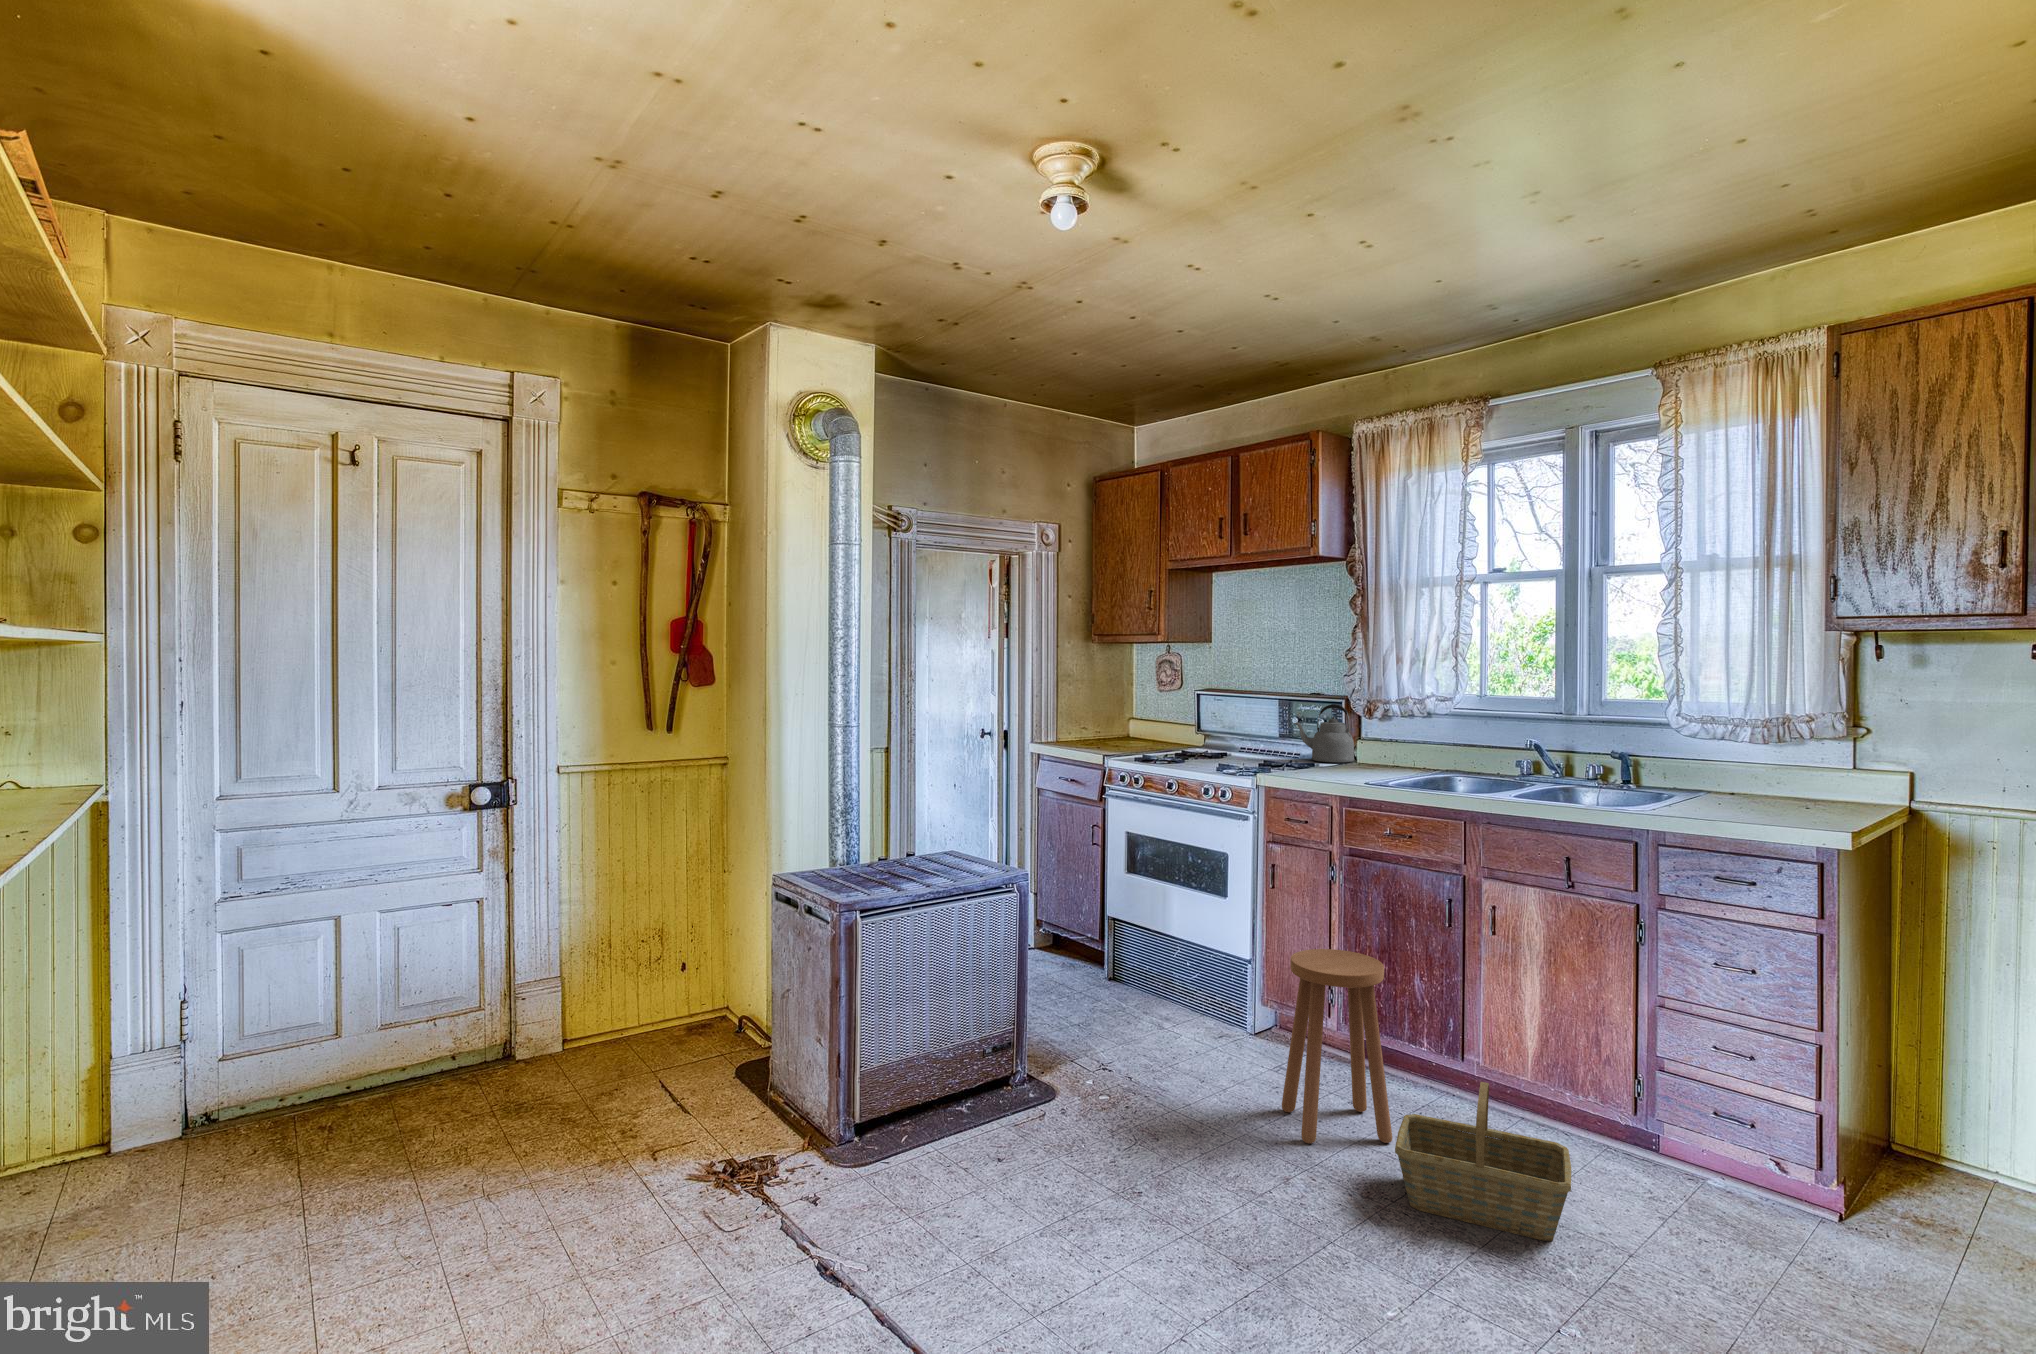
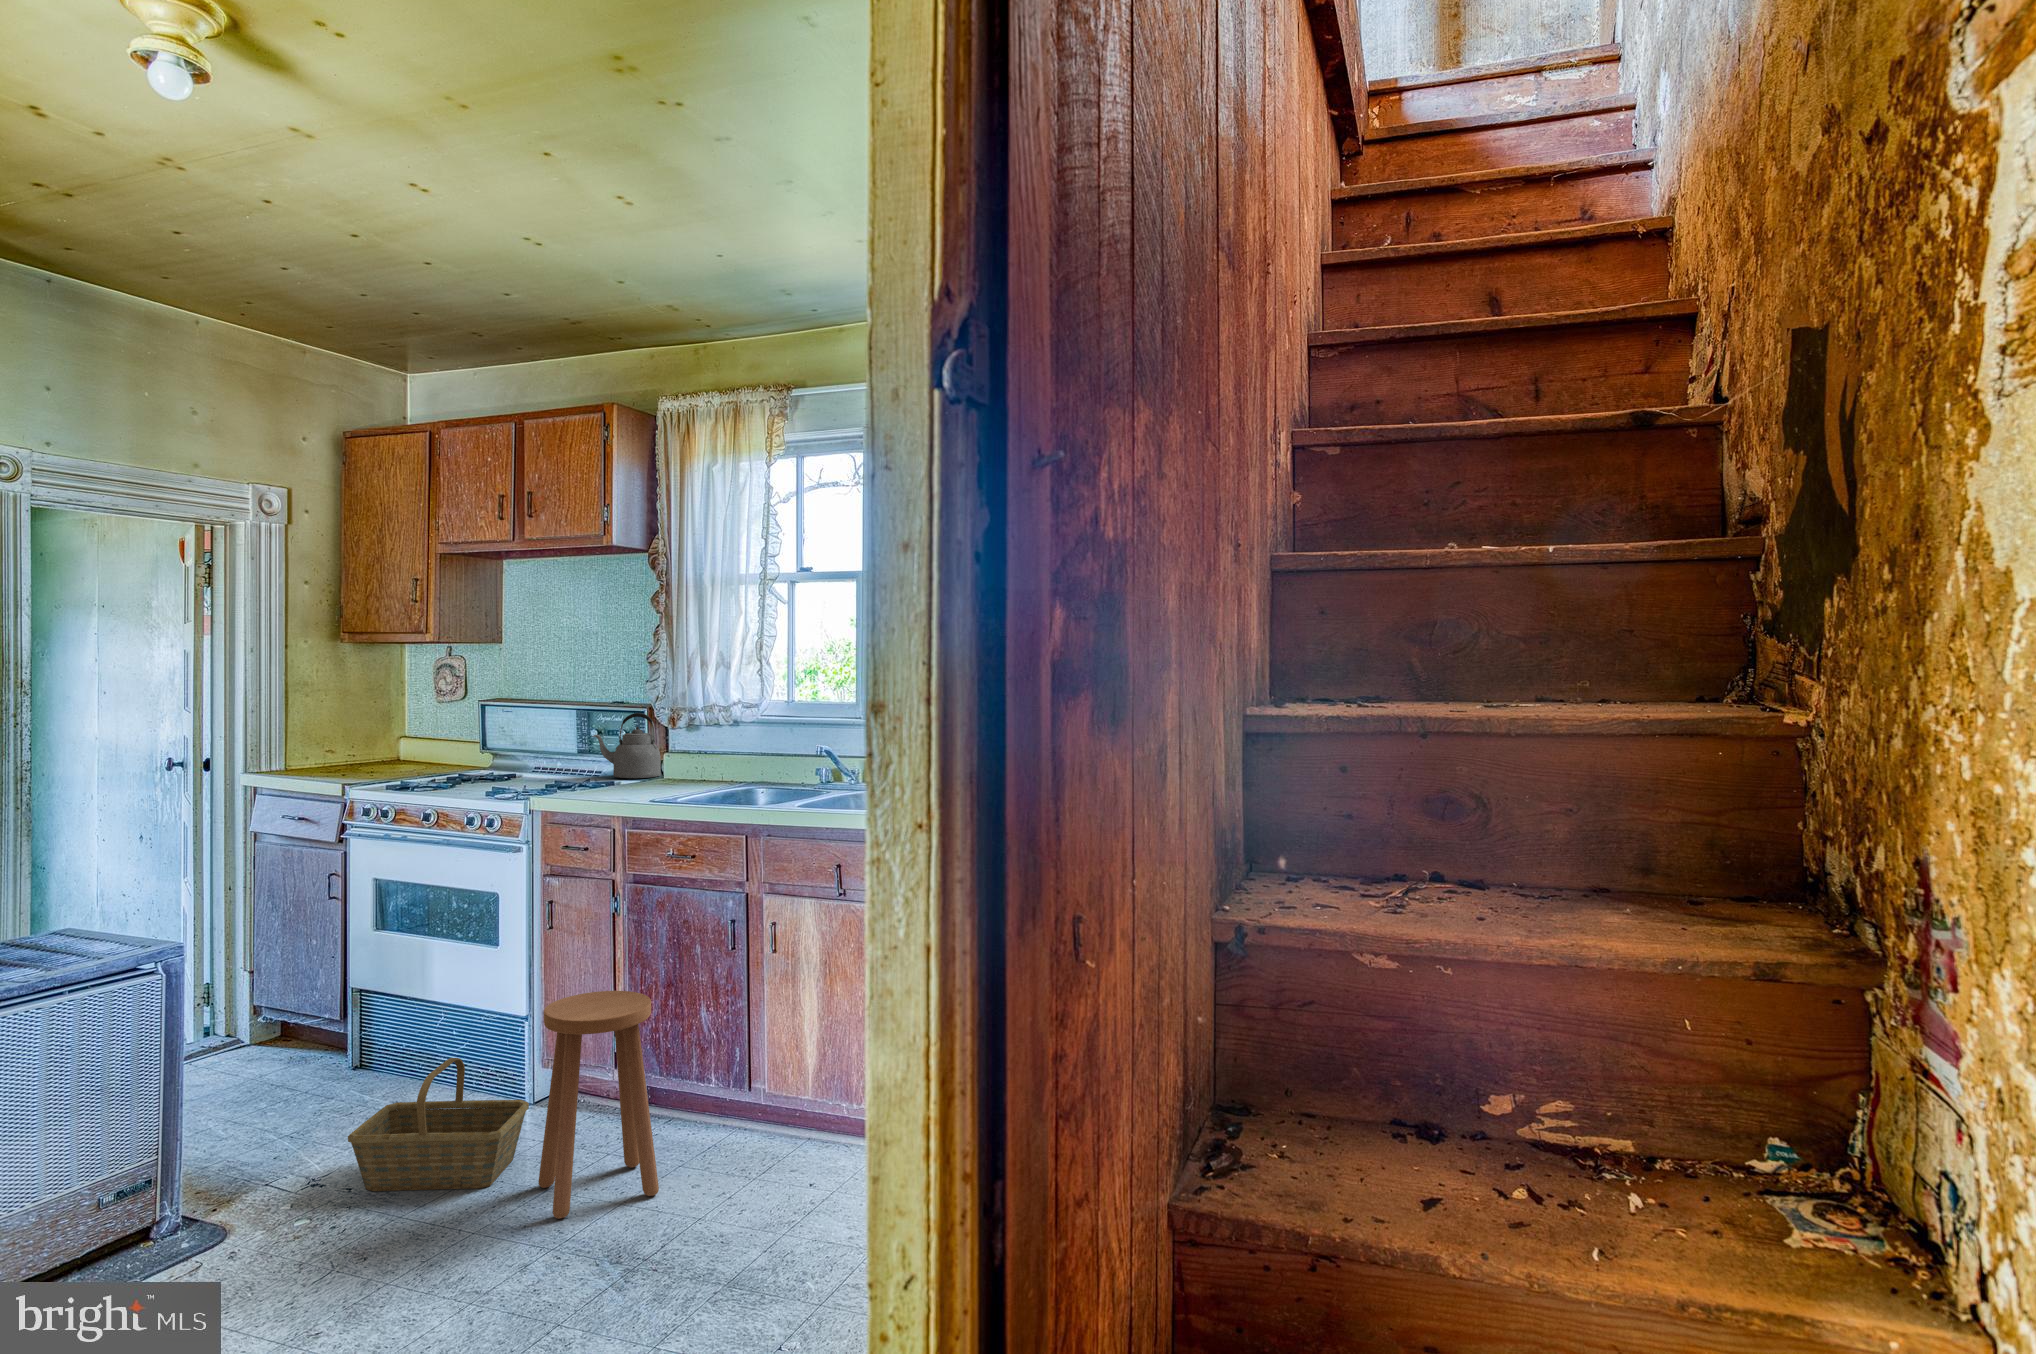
basket: present [1395,1082,1571,1241] -> present [348,1058,529,1191]

